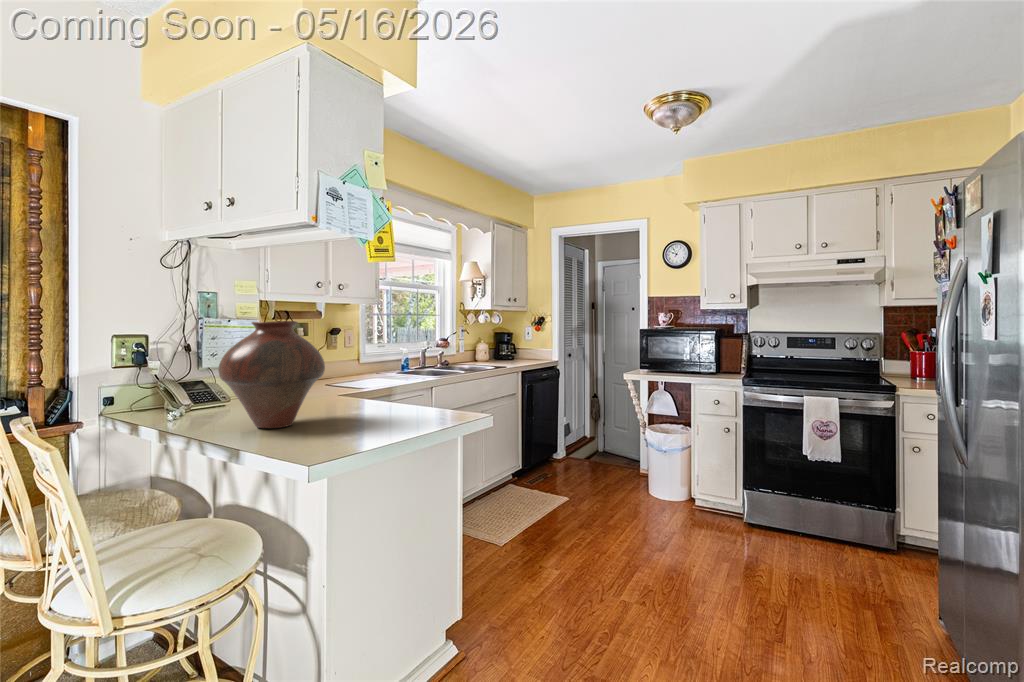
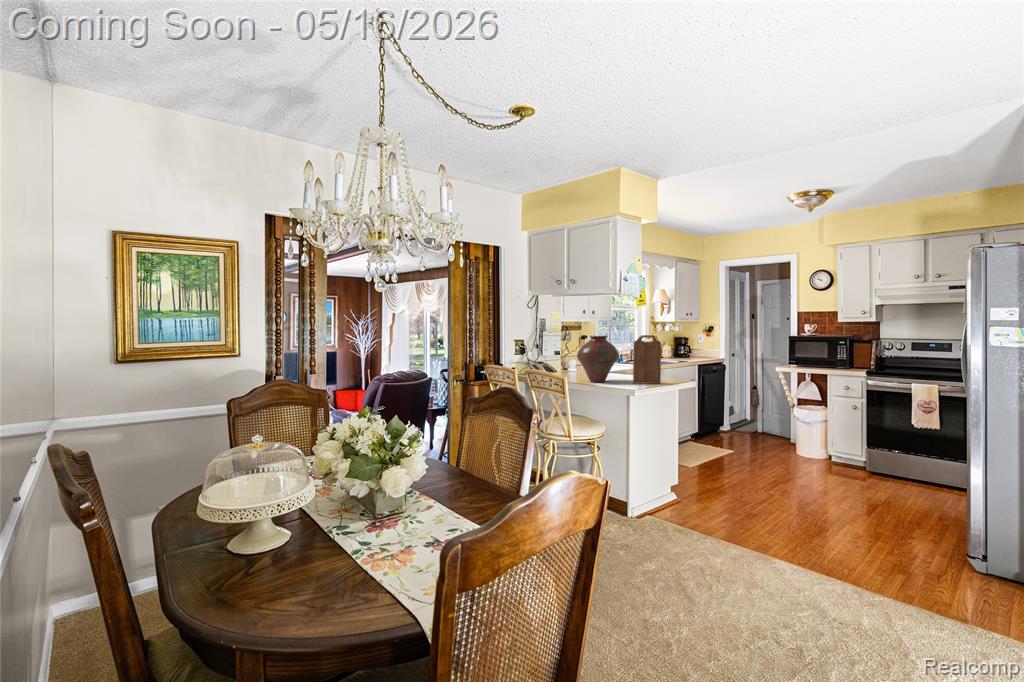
cutting board: none [345,319,410,431] -> present [633,335,661,384]

